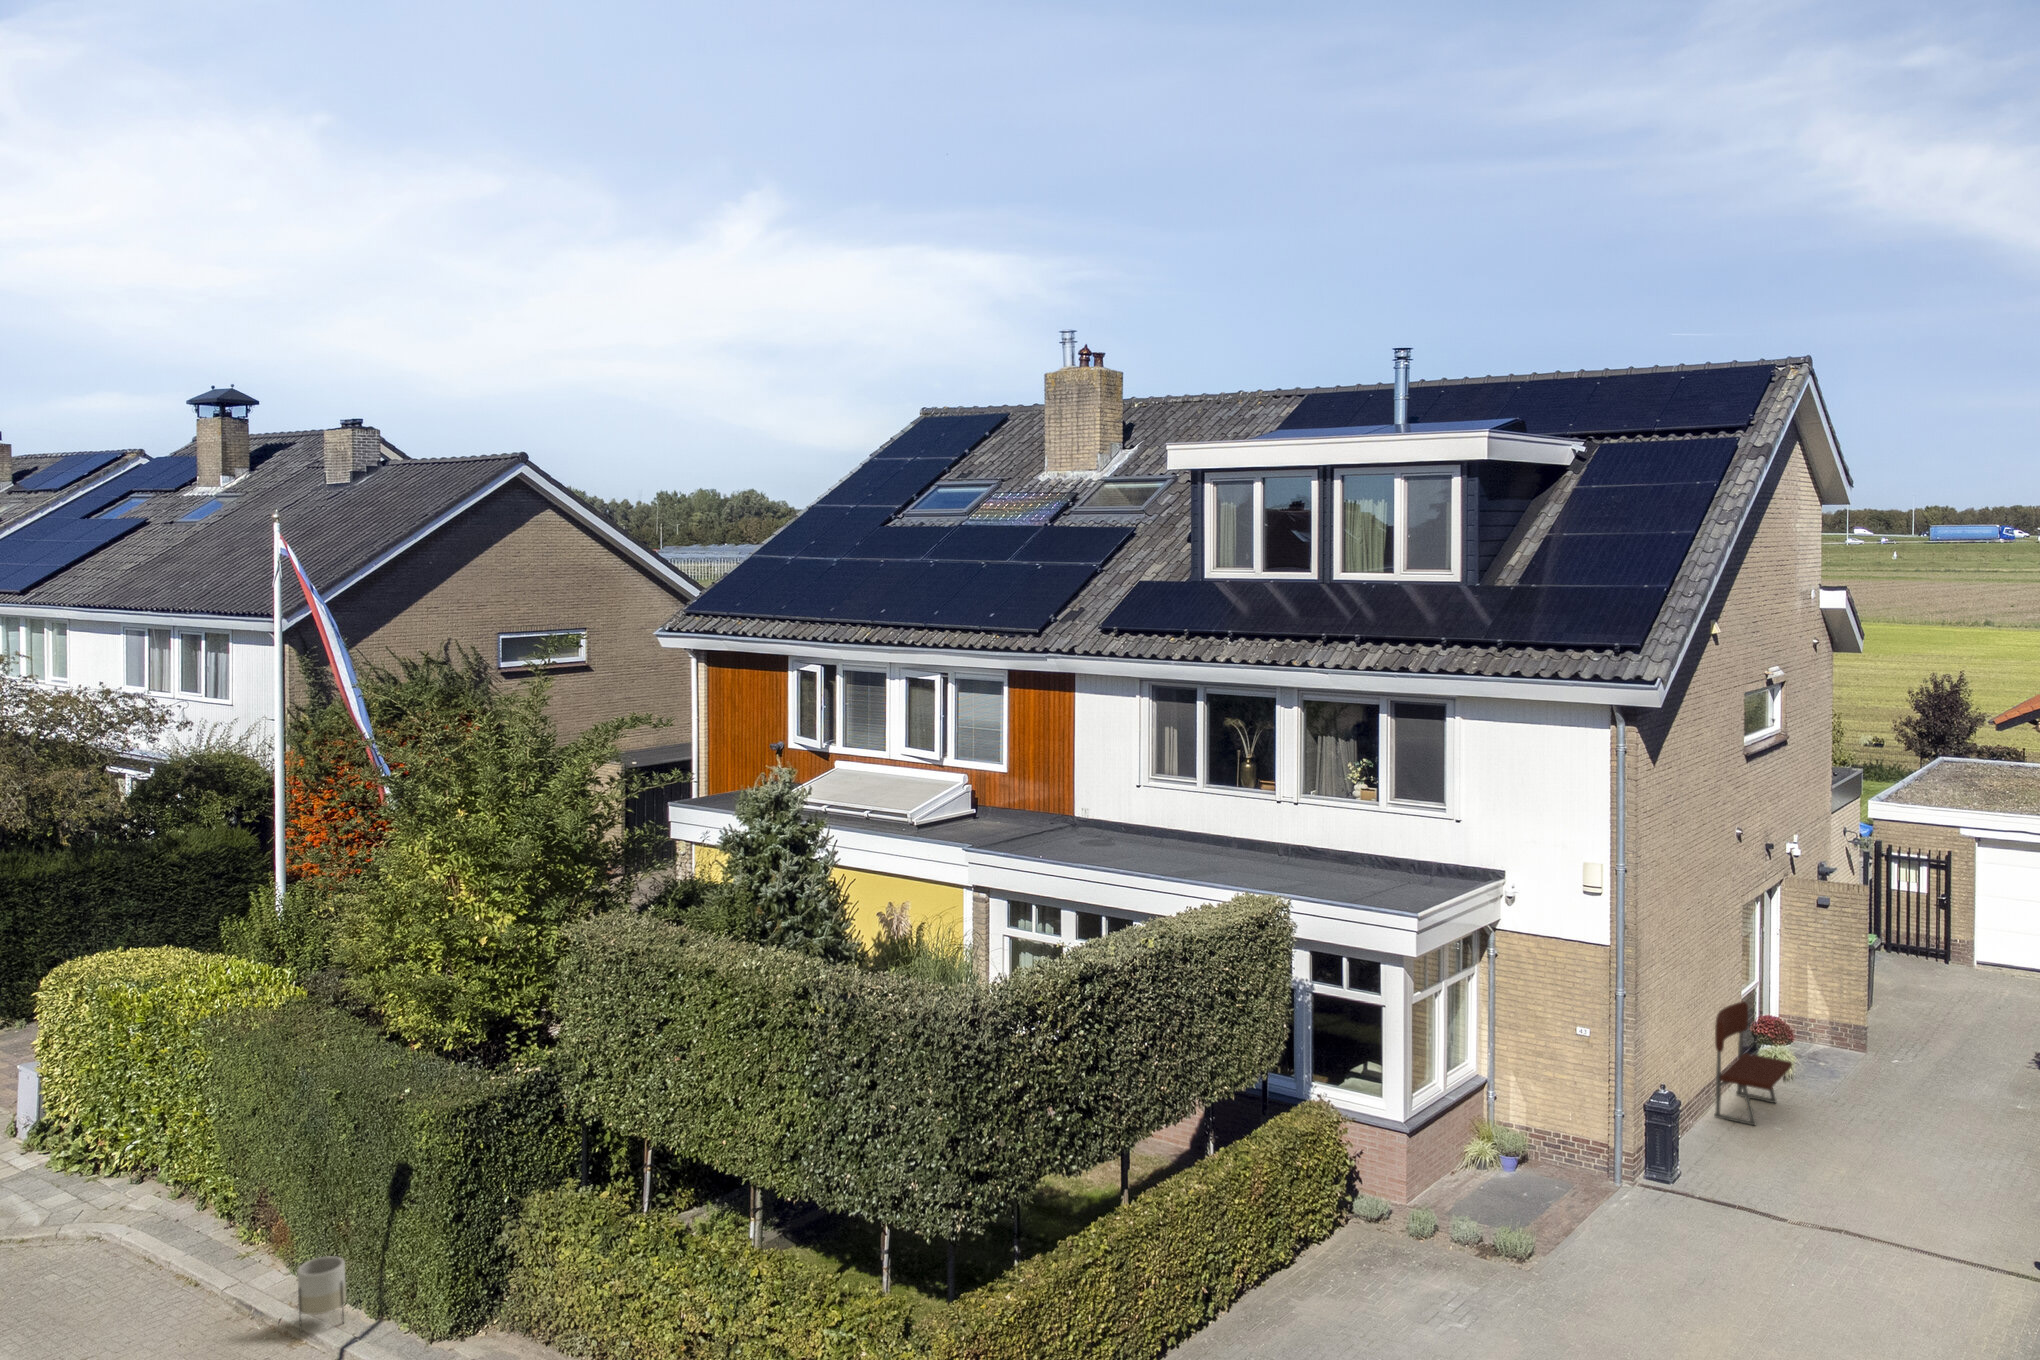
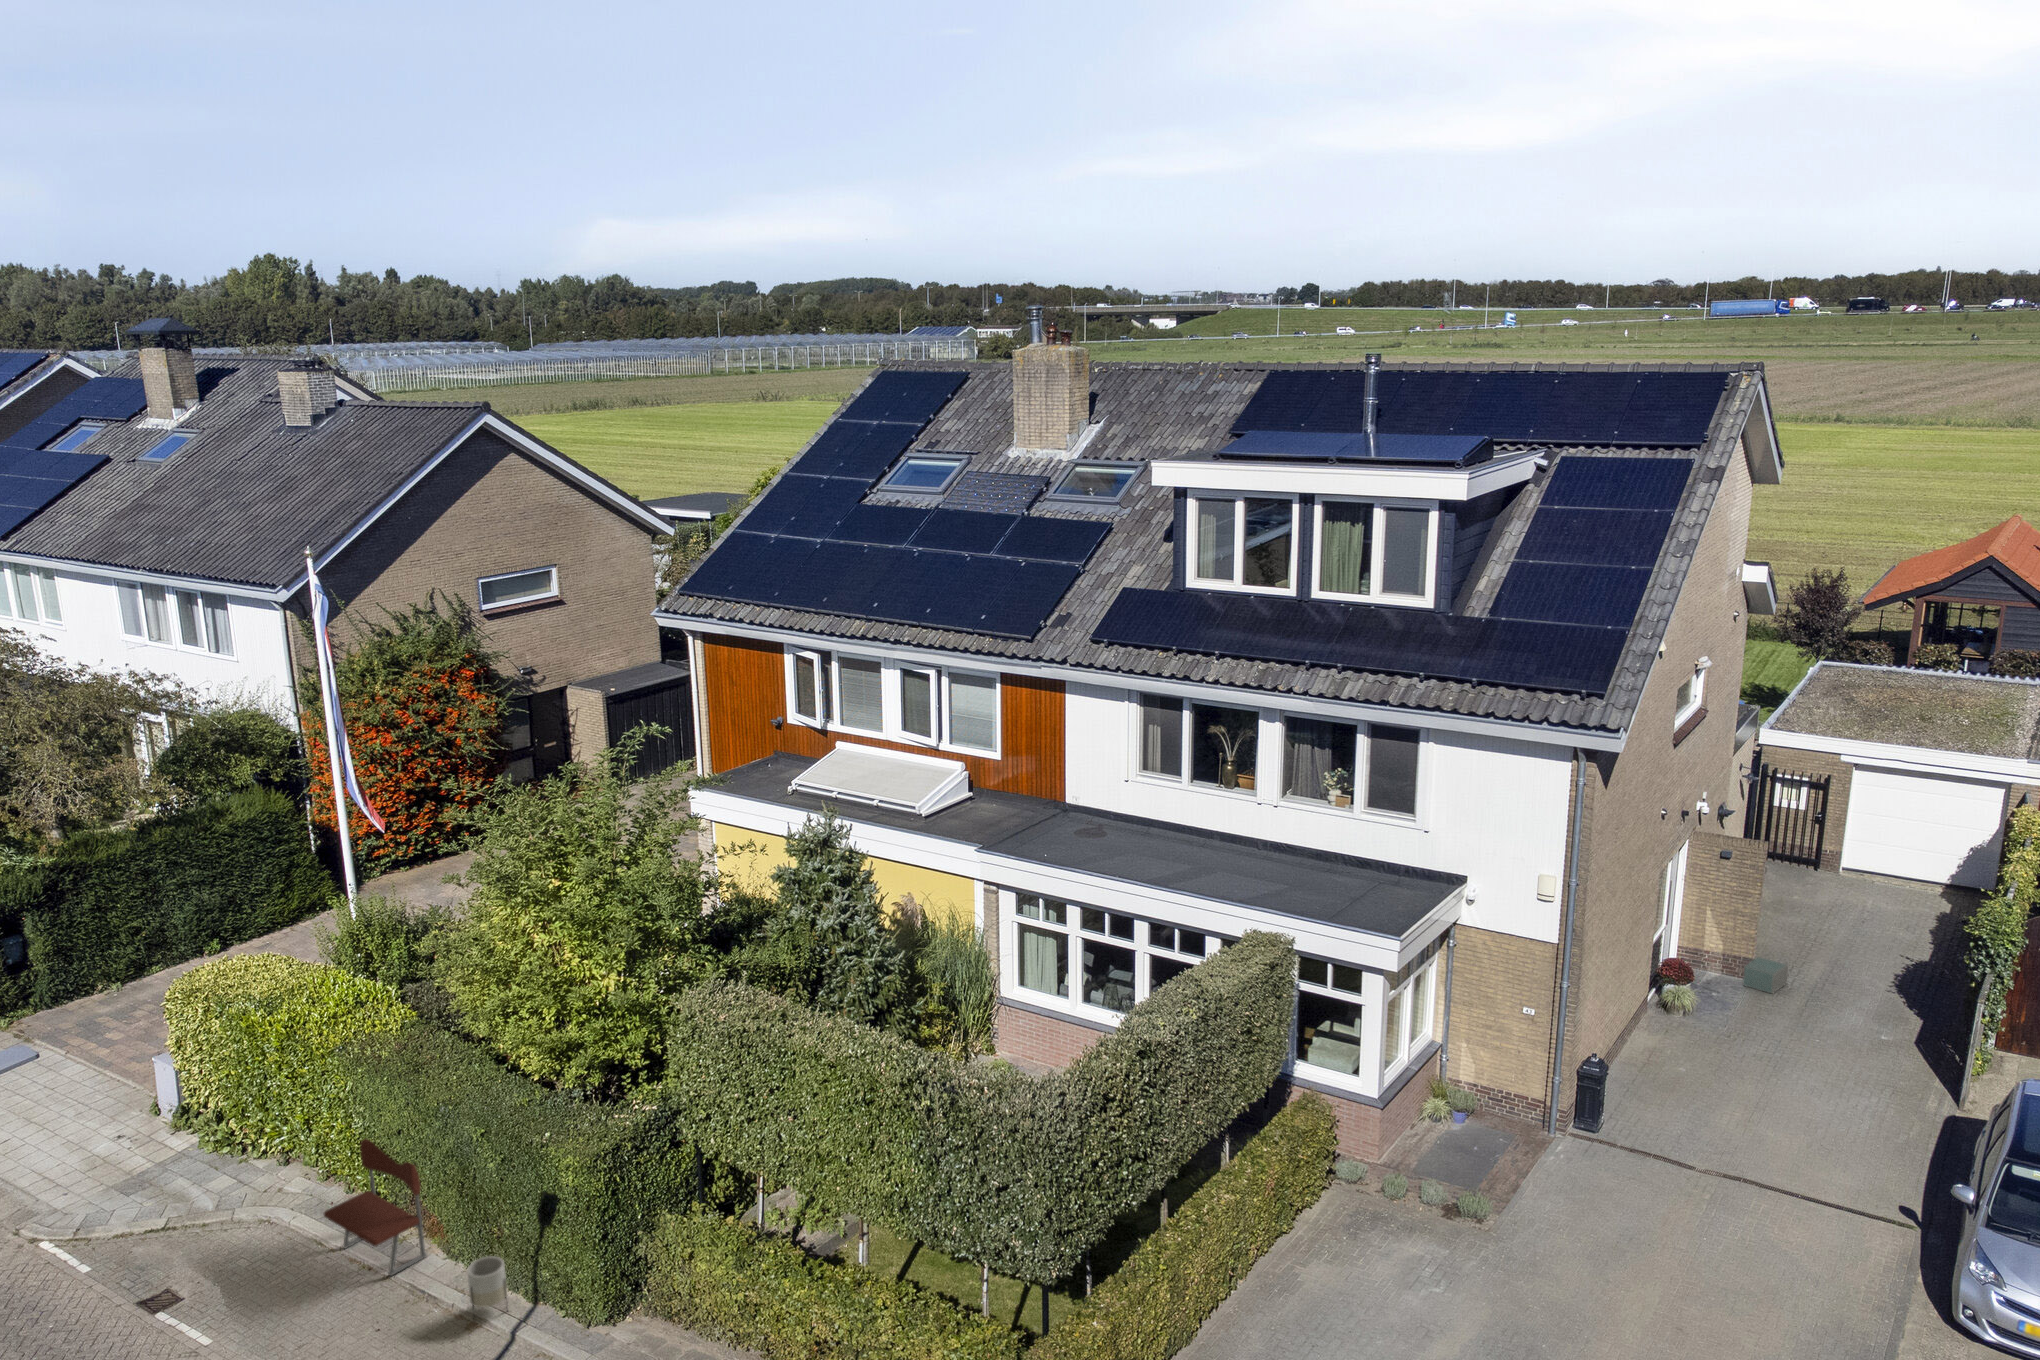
bench: present [1714,1001,1792,1125] -> present [324,1138,427,1276]
storage box: none [1850,1025,1902,1064] -> present [1743,957,1788,994]

